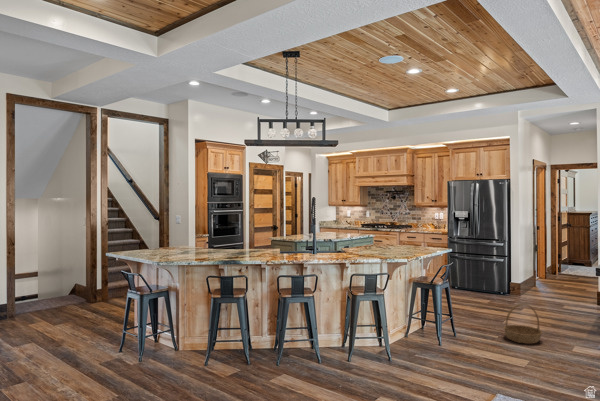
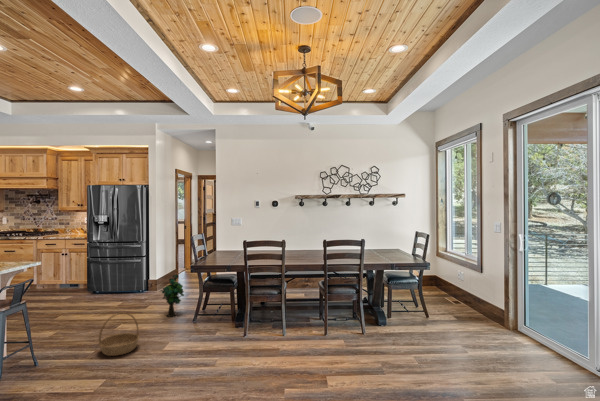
decorative plant: none [541,277,572,322] -> present [160,275,184,317]

